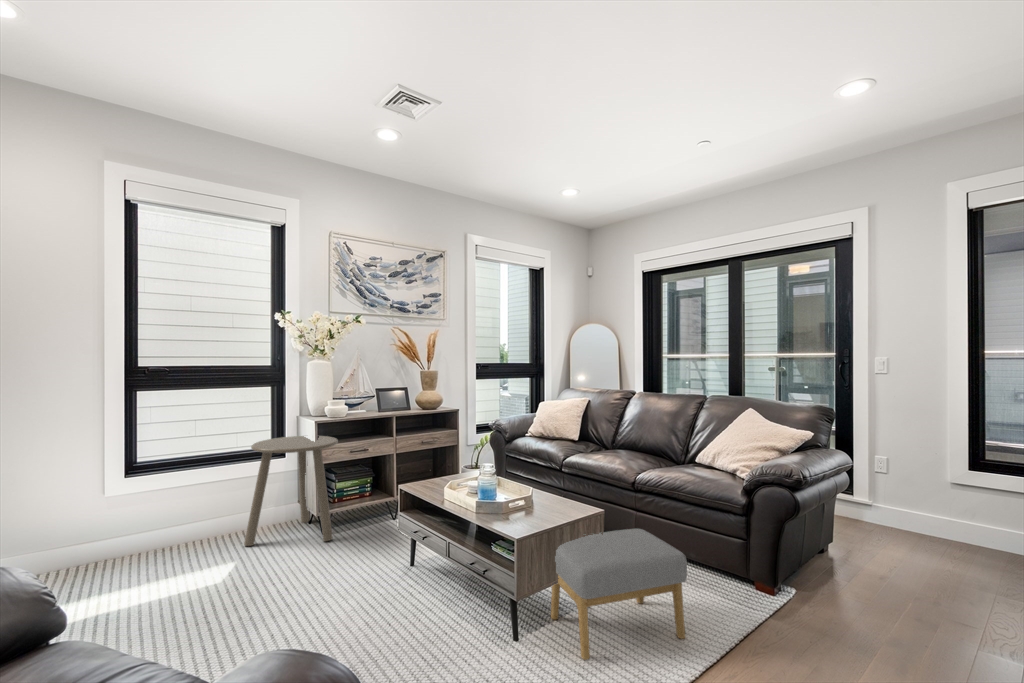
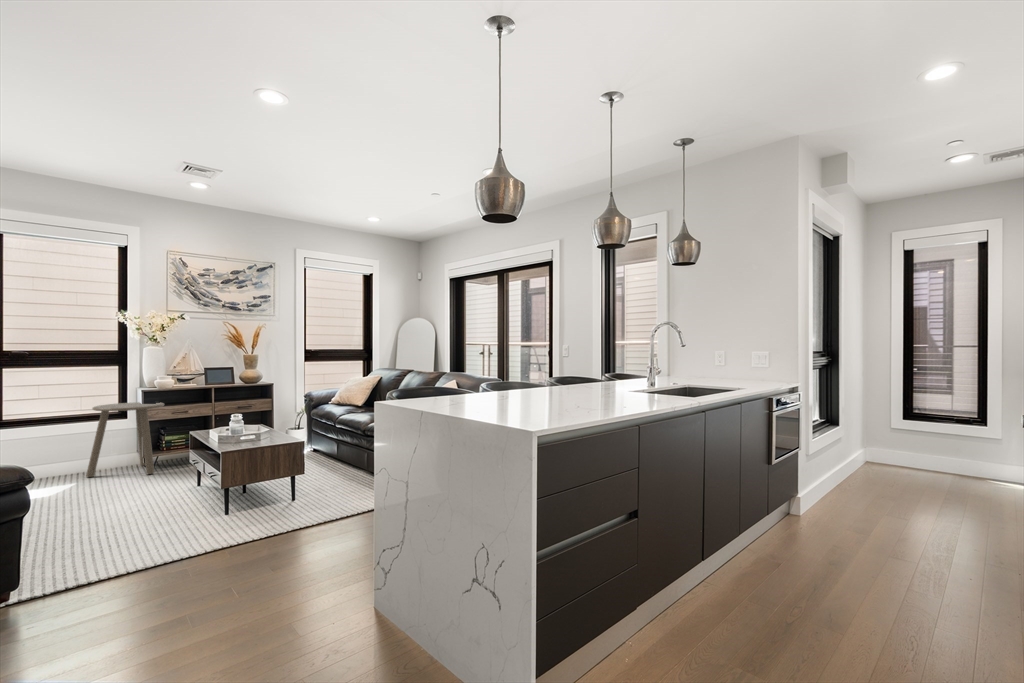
footstool: present [551,529,687,660] -> none [250,452,330,518]

